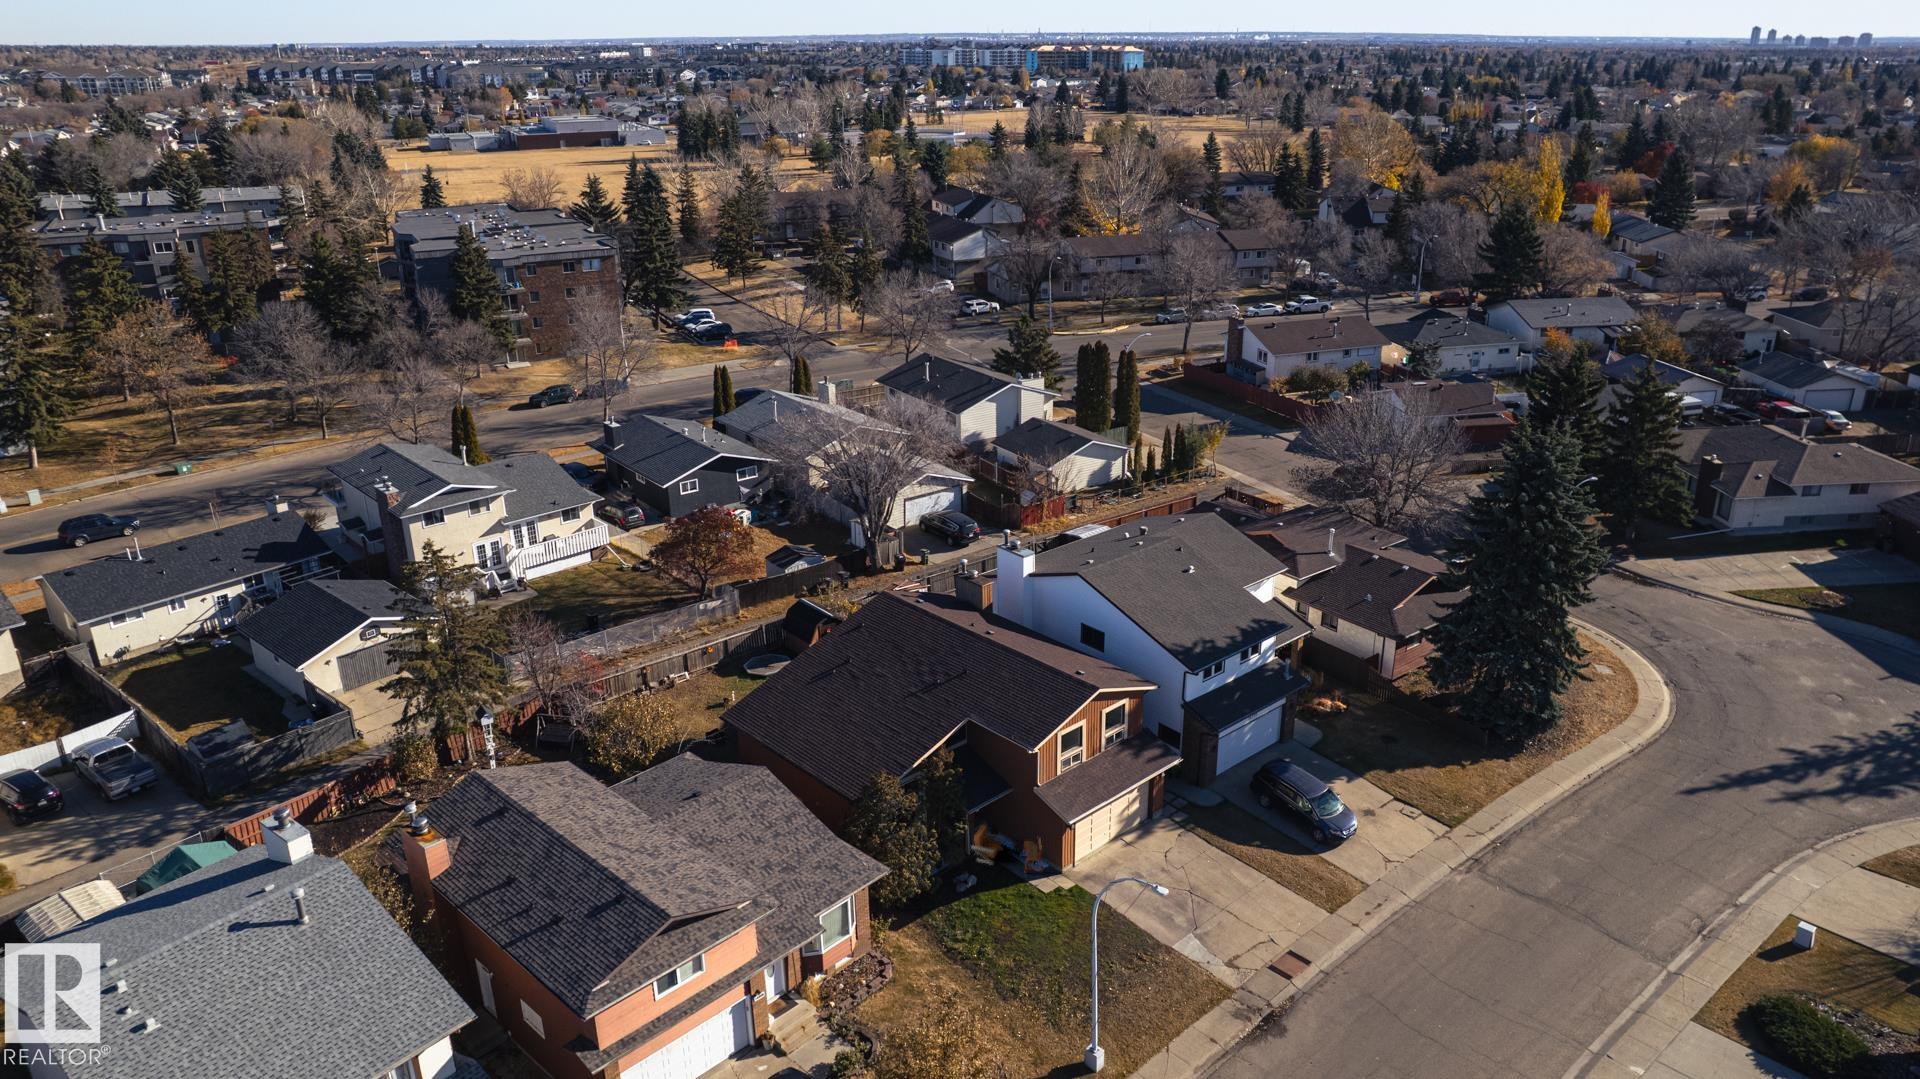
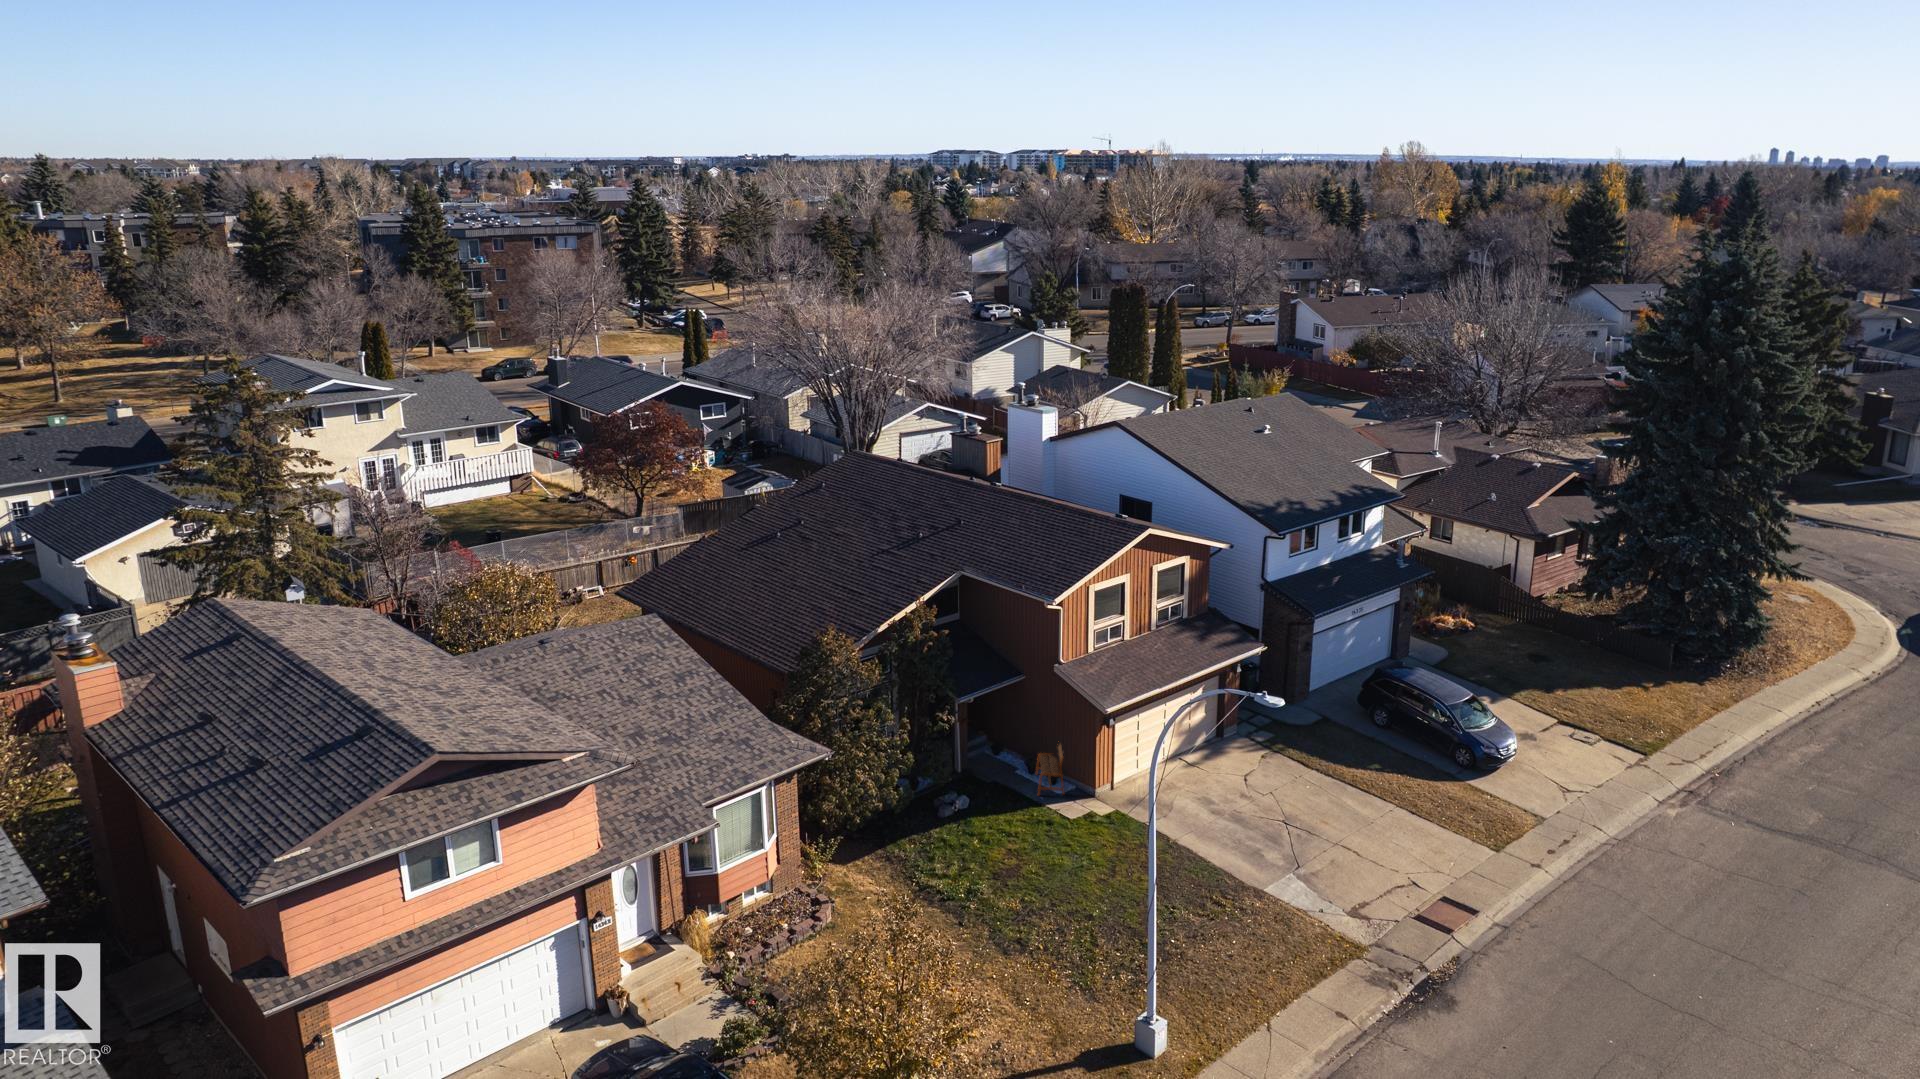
lounge chair: present [972,825,1002,865] -> none [960,731,1007,786]

